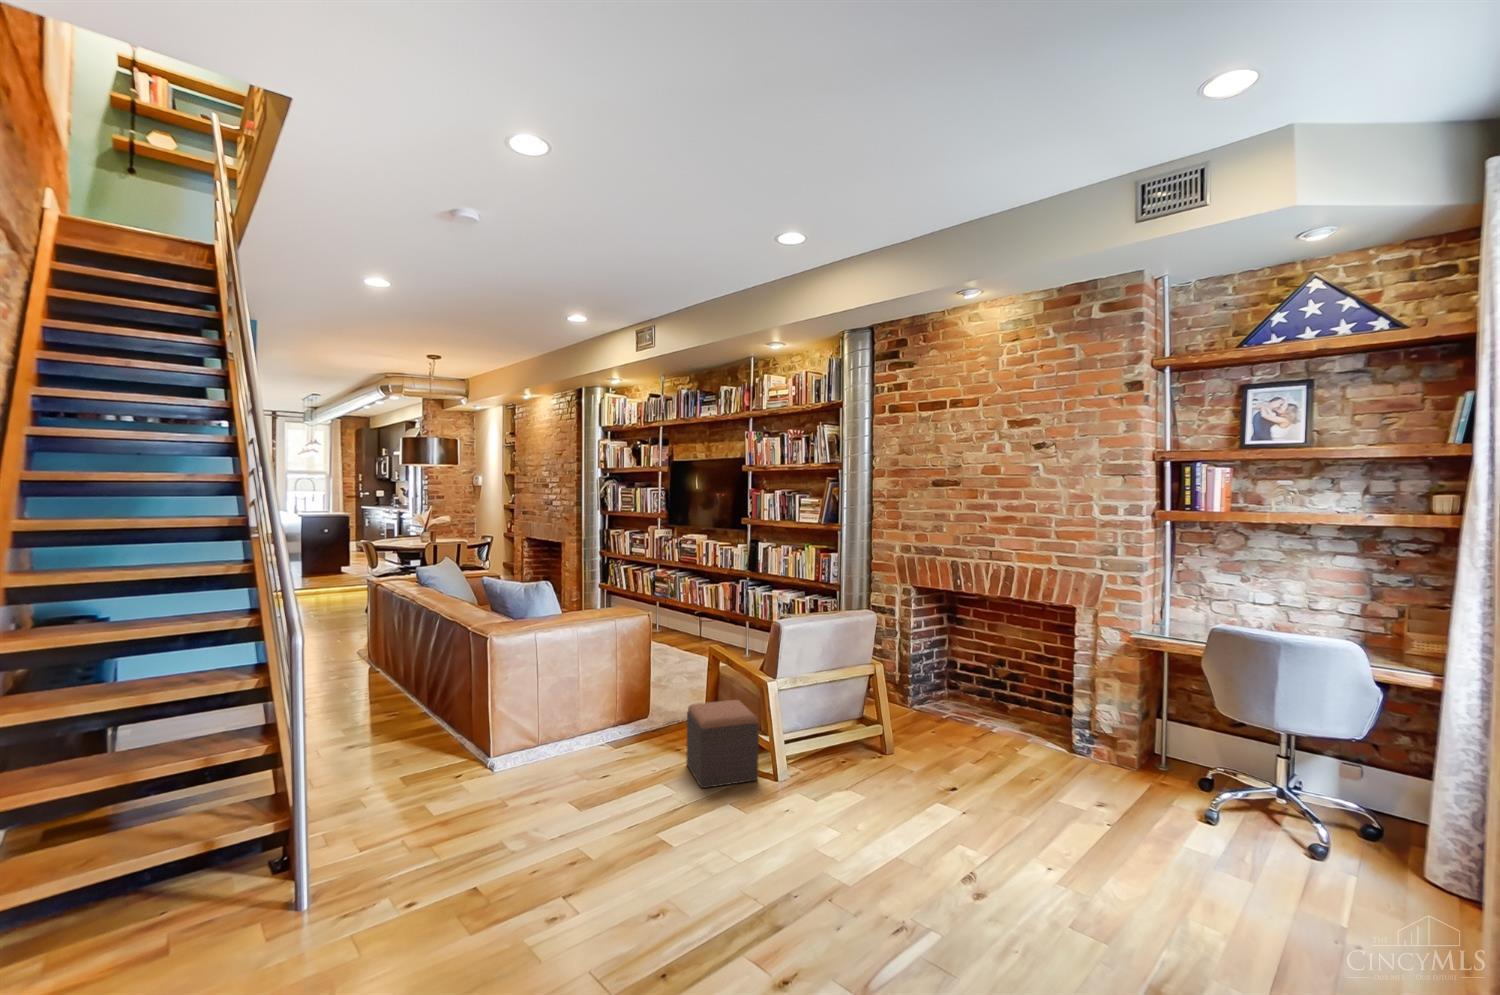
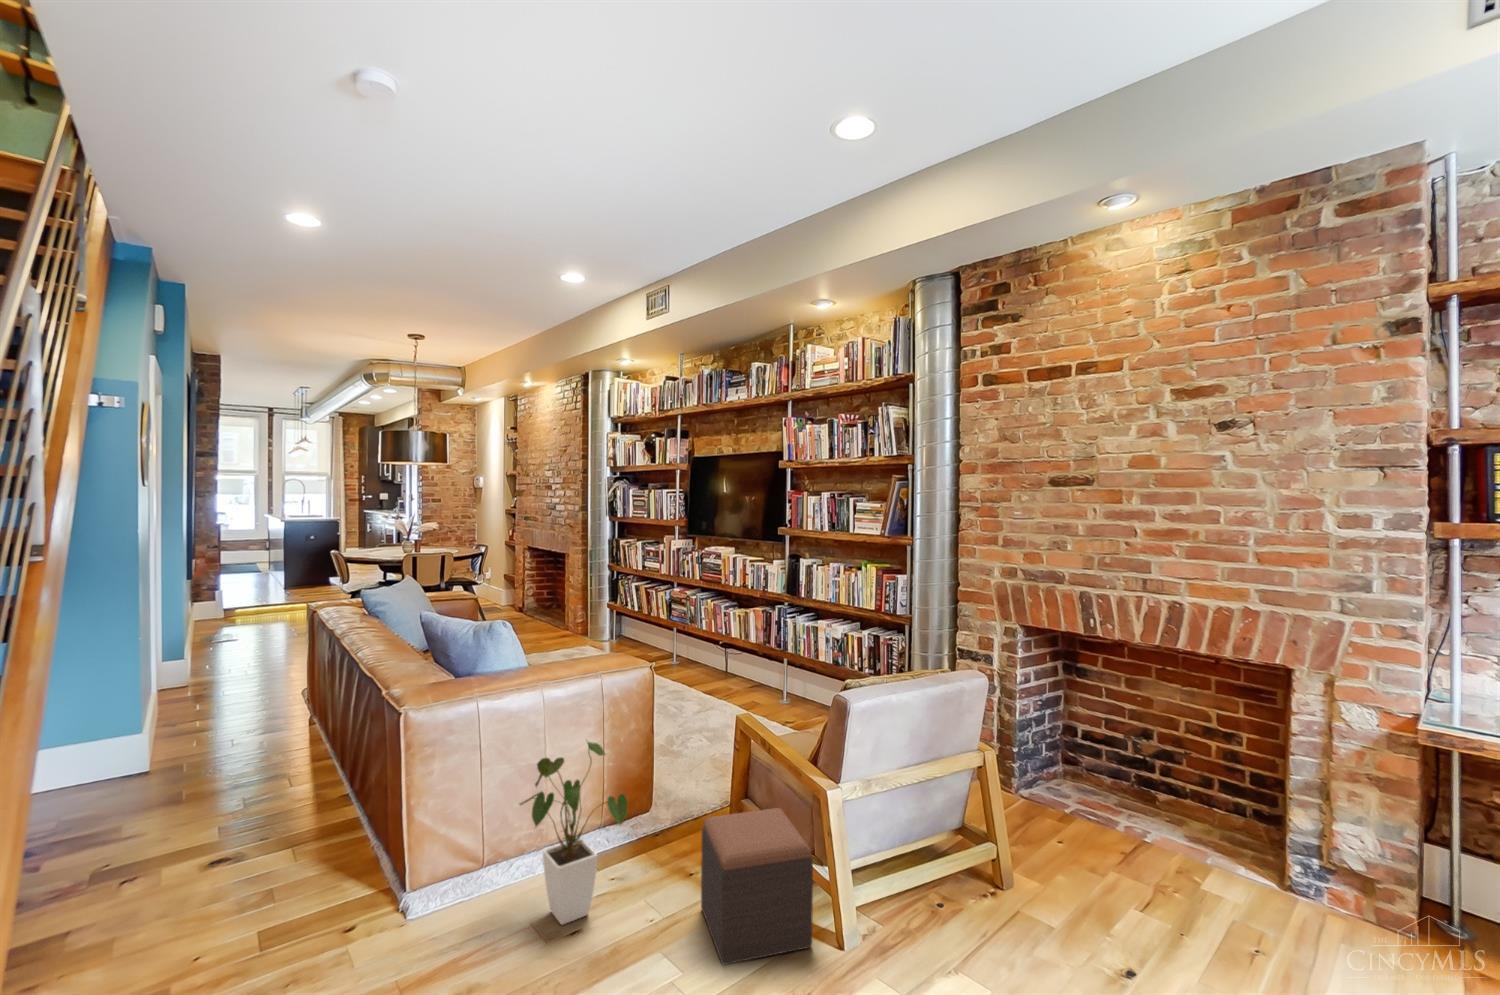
house plant: none [565,658,639,773] -> present [520,742,628,924]

